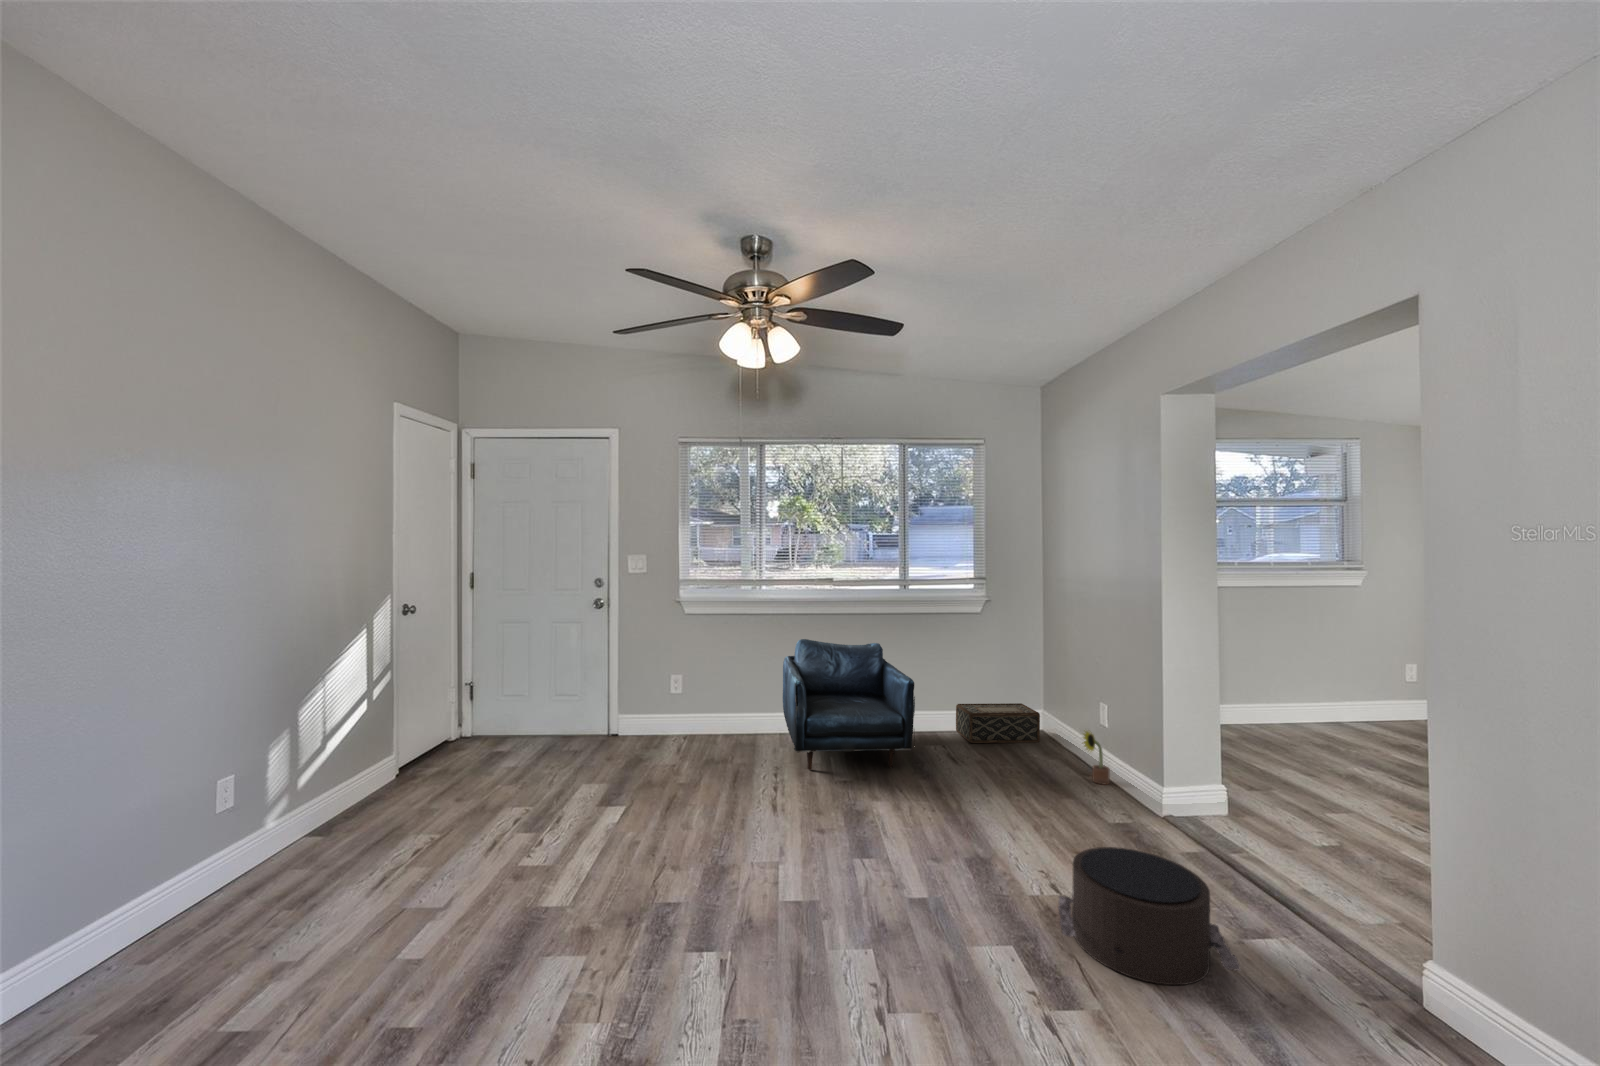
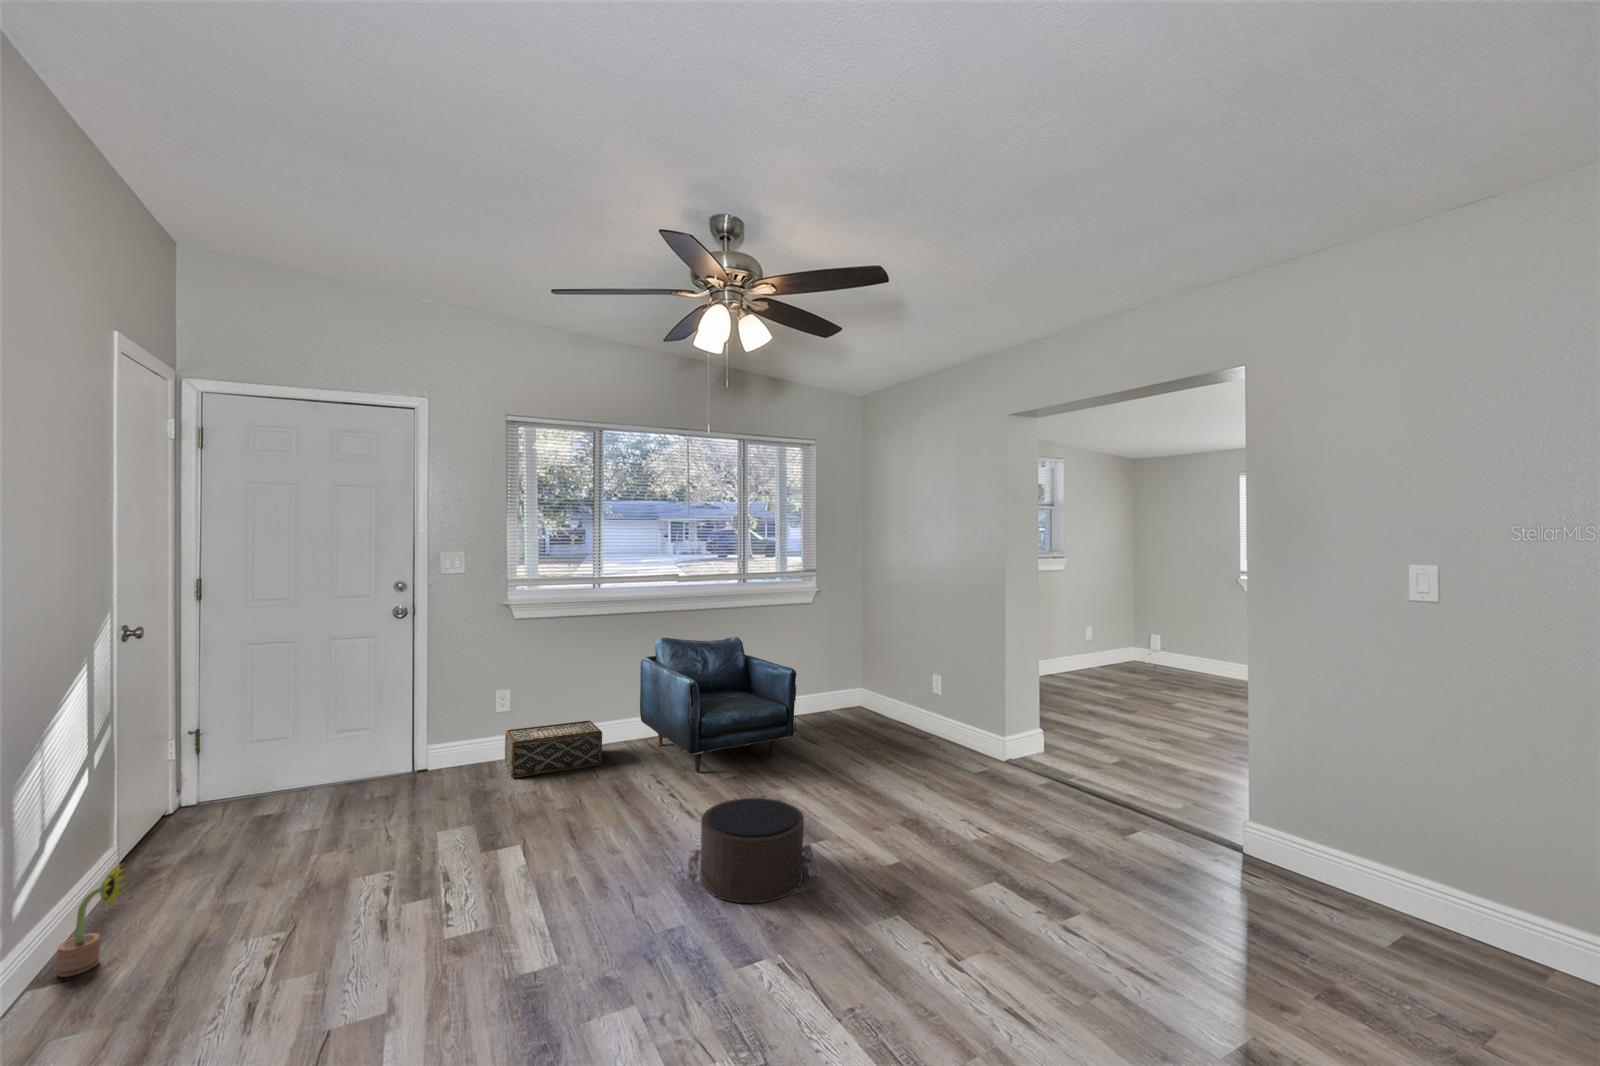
woven basket: present [956,703,1040,743] -> present [505,720,602,778]
decorative plant: present [1083,731,1110,784] -> present [57,865,124,977]
pouf: present [1058,847,1240,985] -> present [688,798,821,903]

